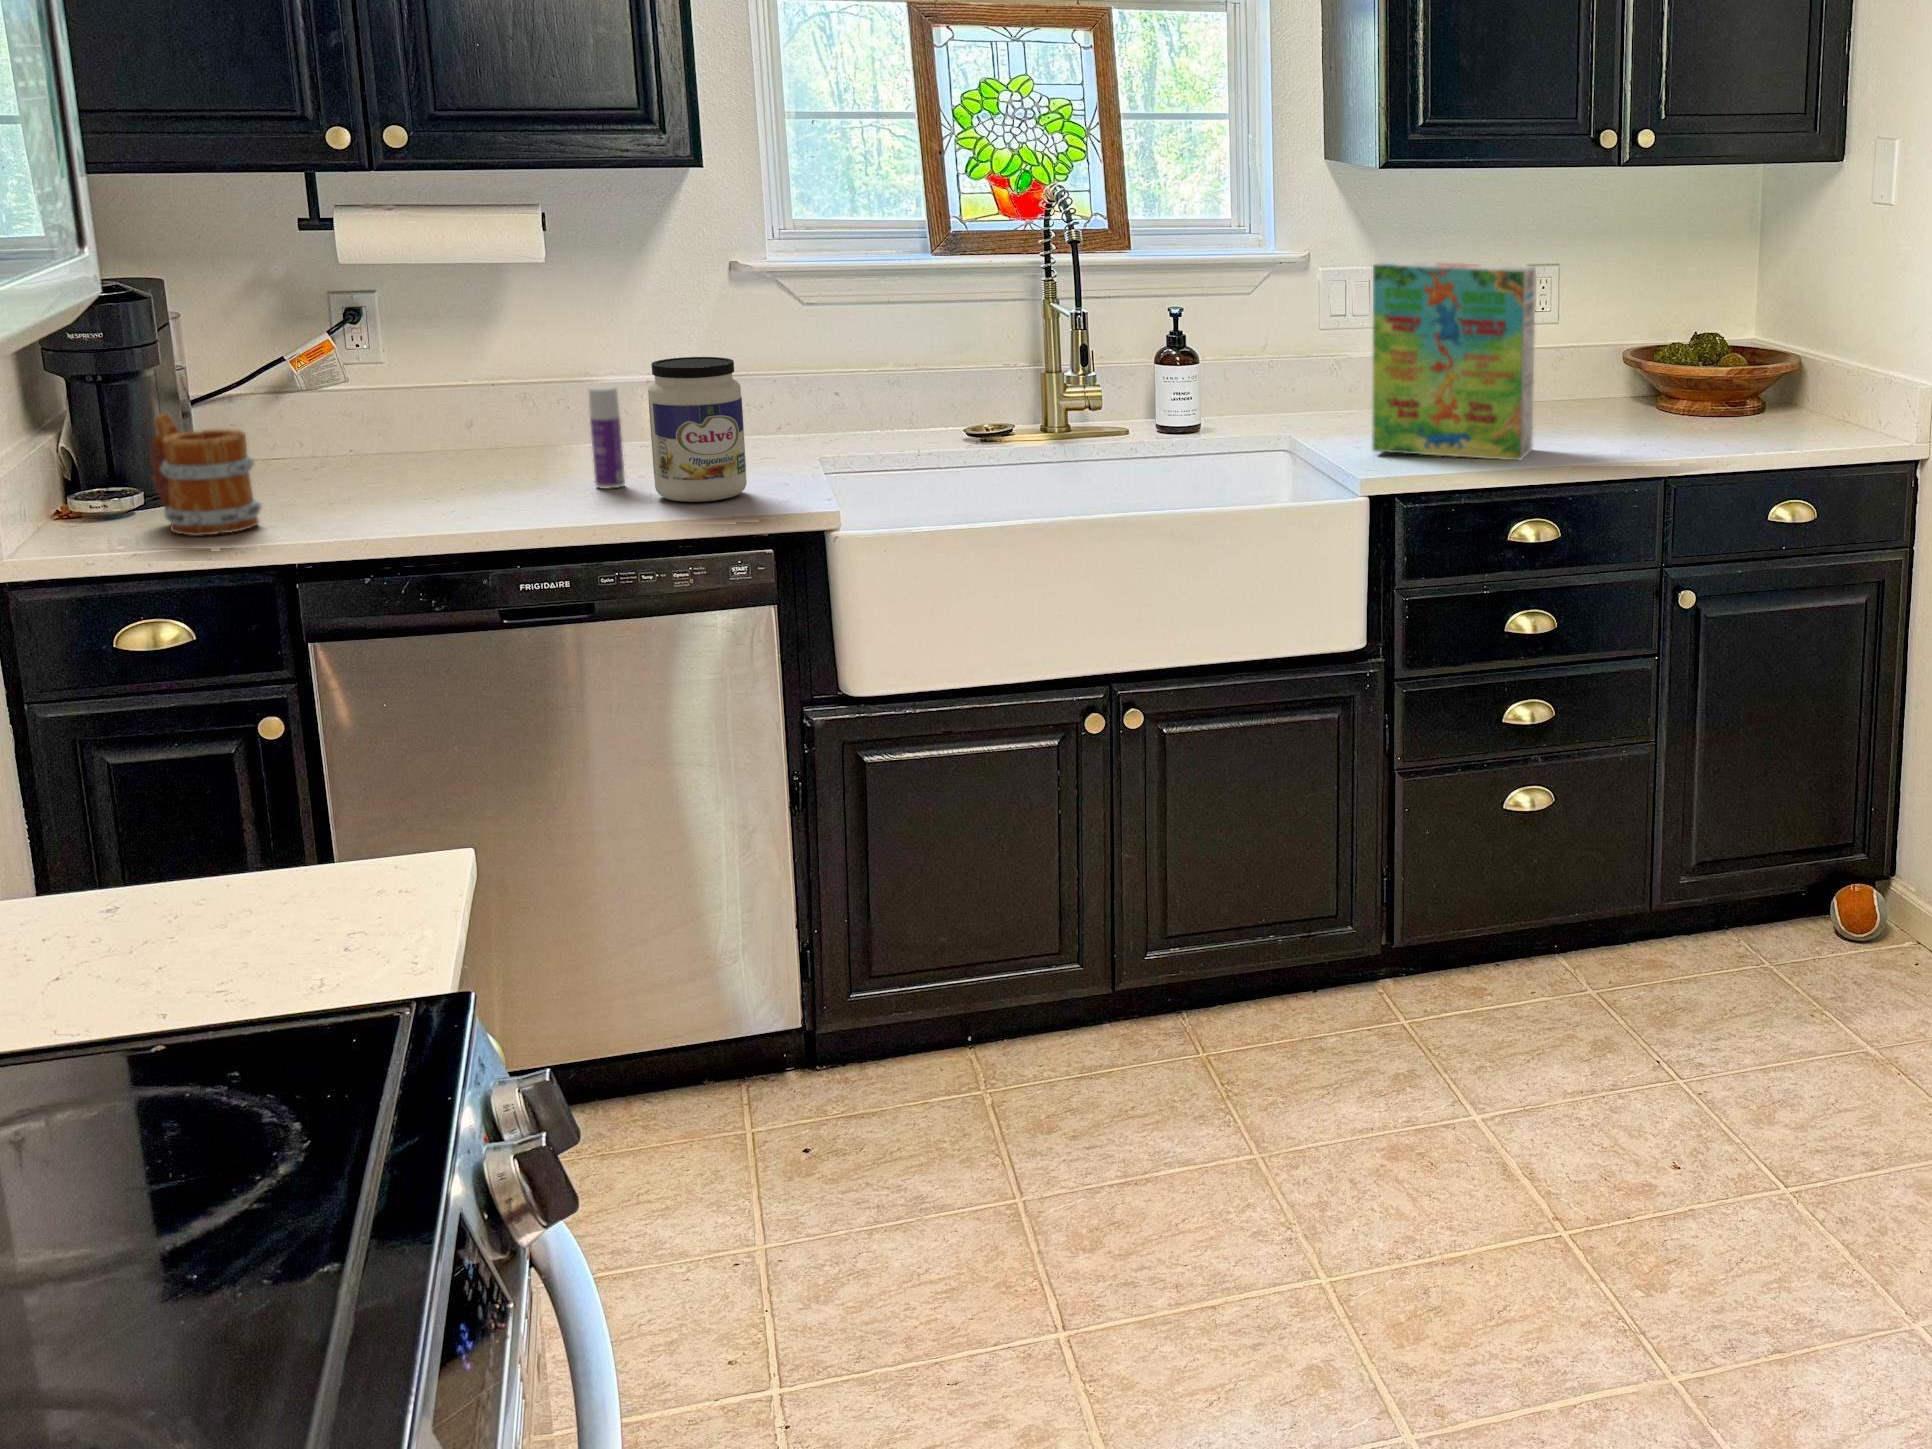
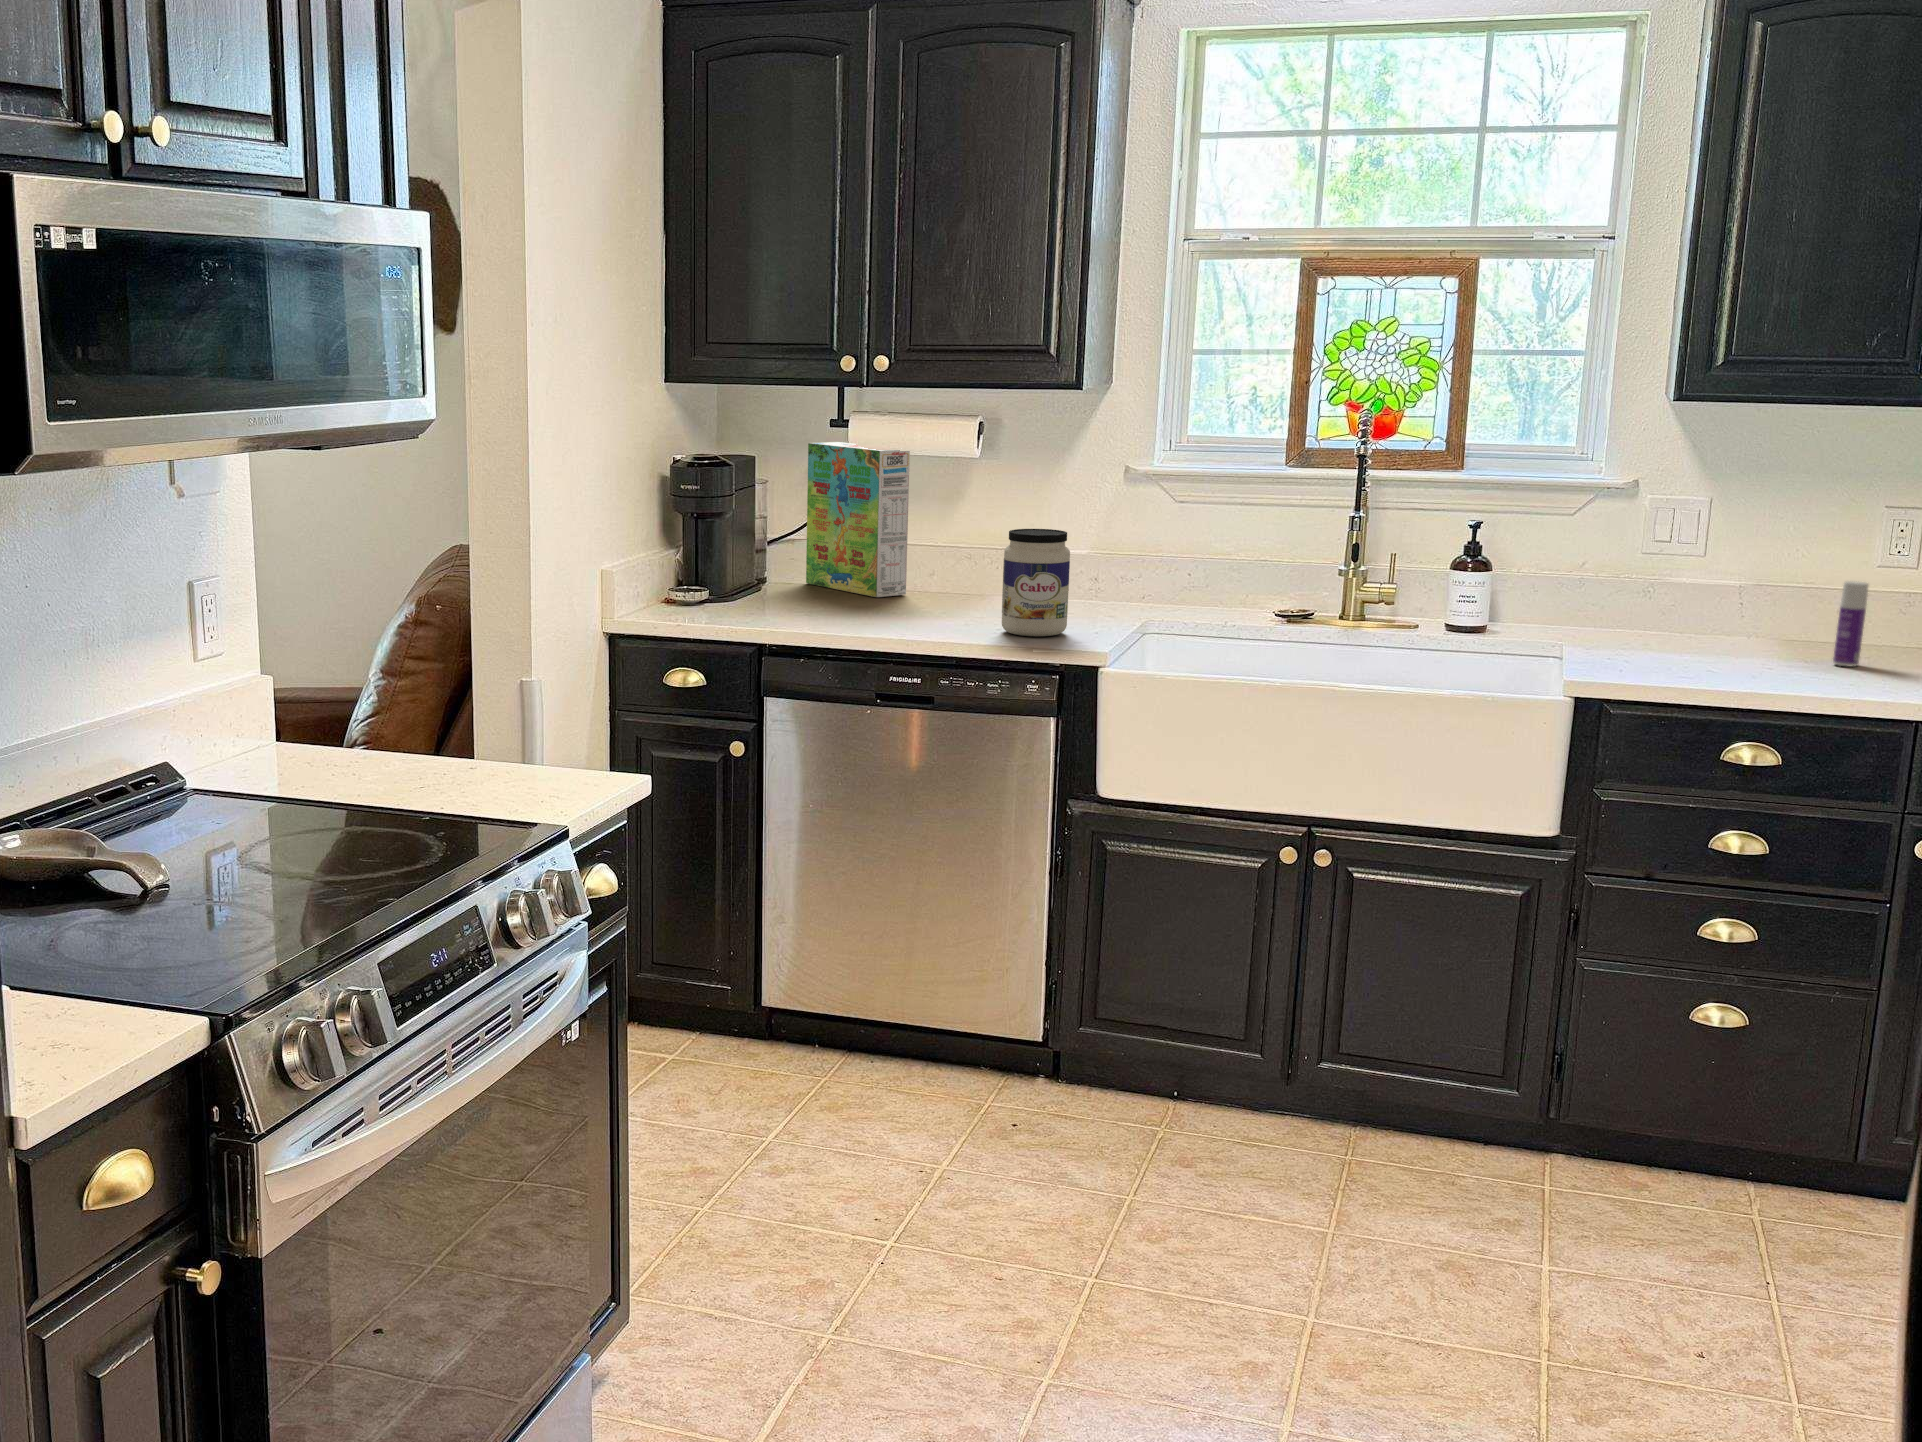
cereal box: present [1372,260,1536,460] -> present [806,442,910,597]
bottle: present [588,386,625,488] -> present [1833,581,1868,667]
mug: present [151,414,261,536] -> none [703,539,759,619]

